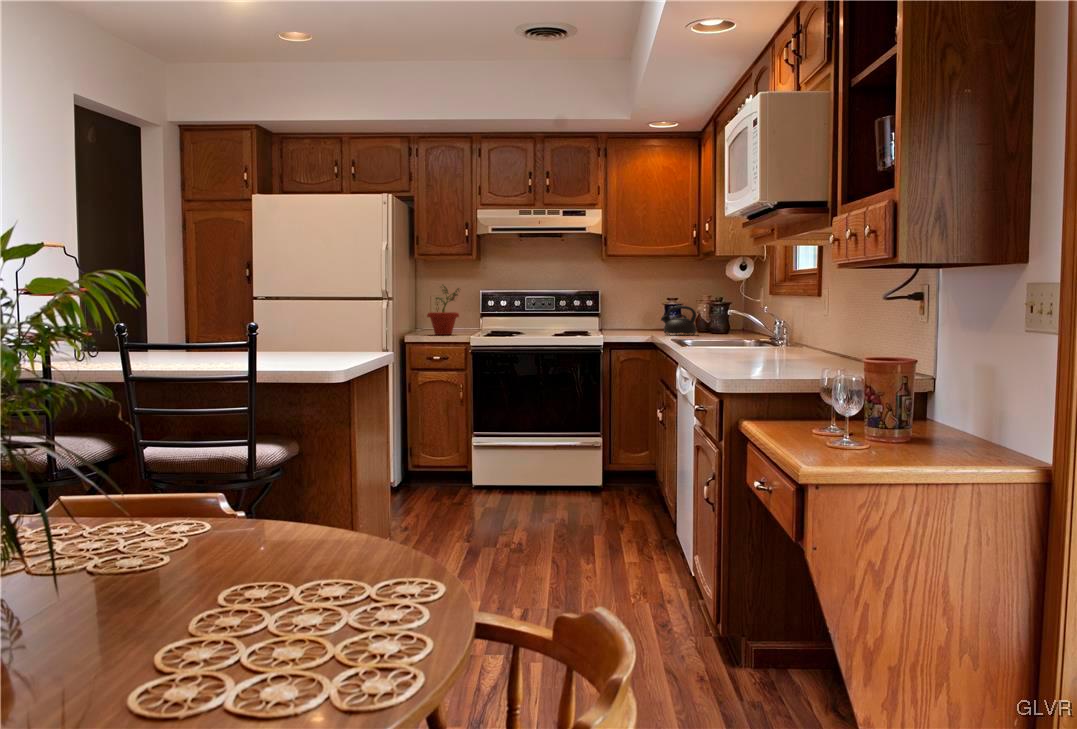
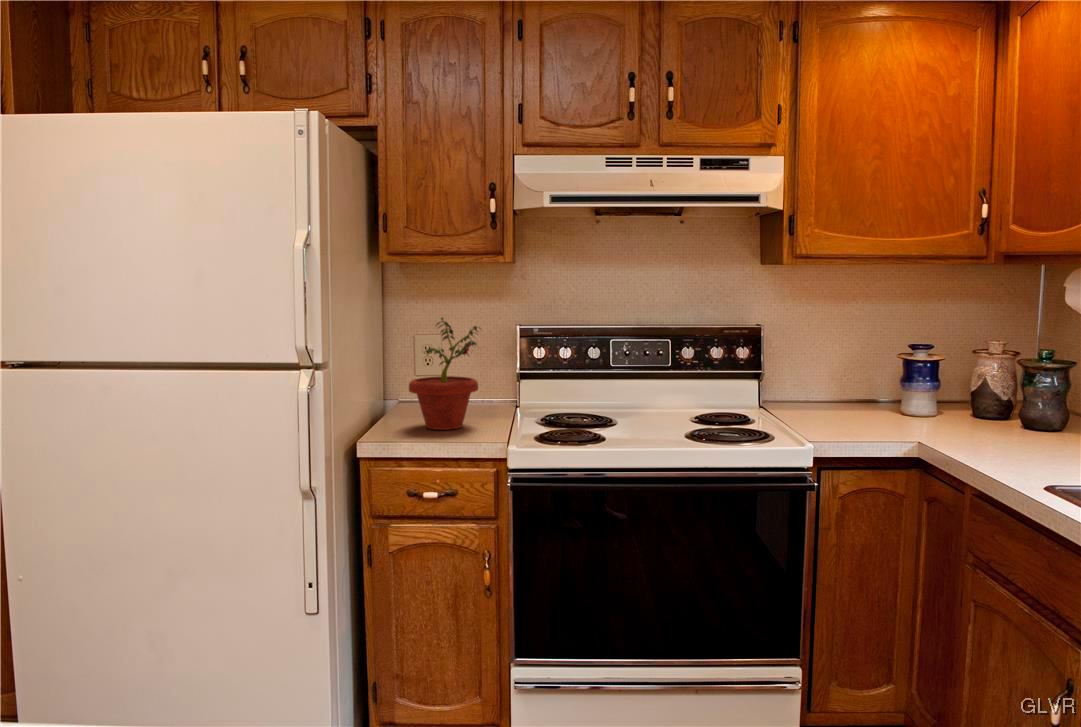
teapot: present [661,305,697,334] -> none [922,367,1013,438]

